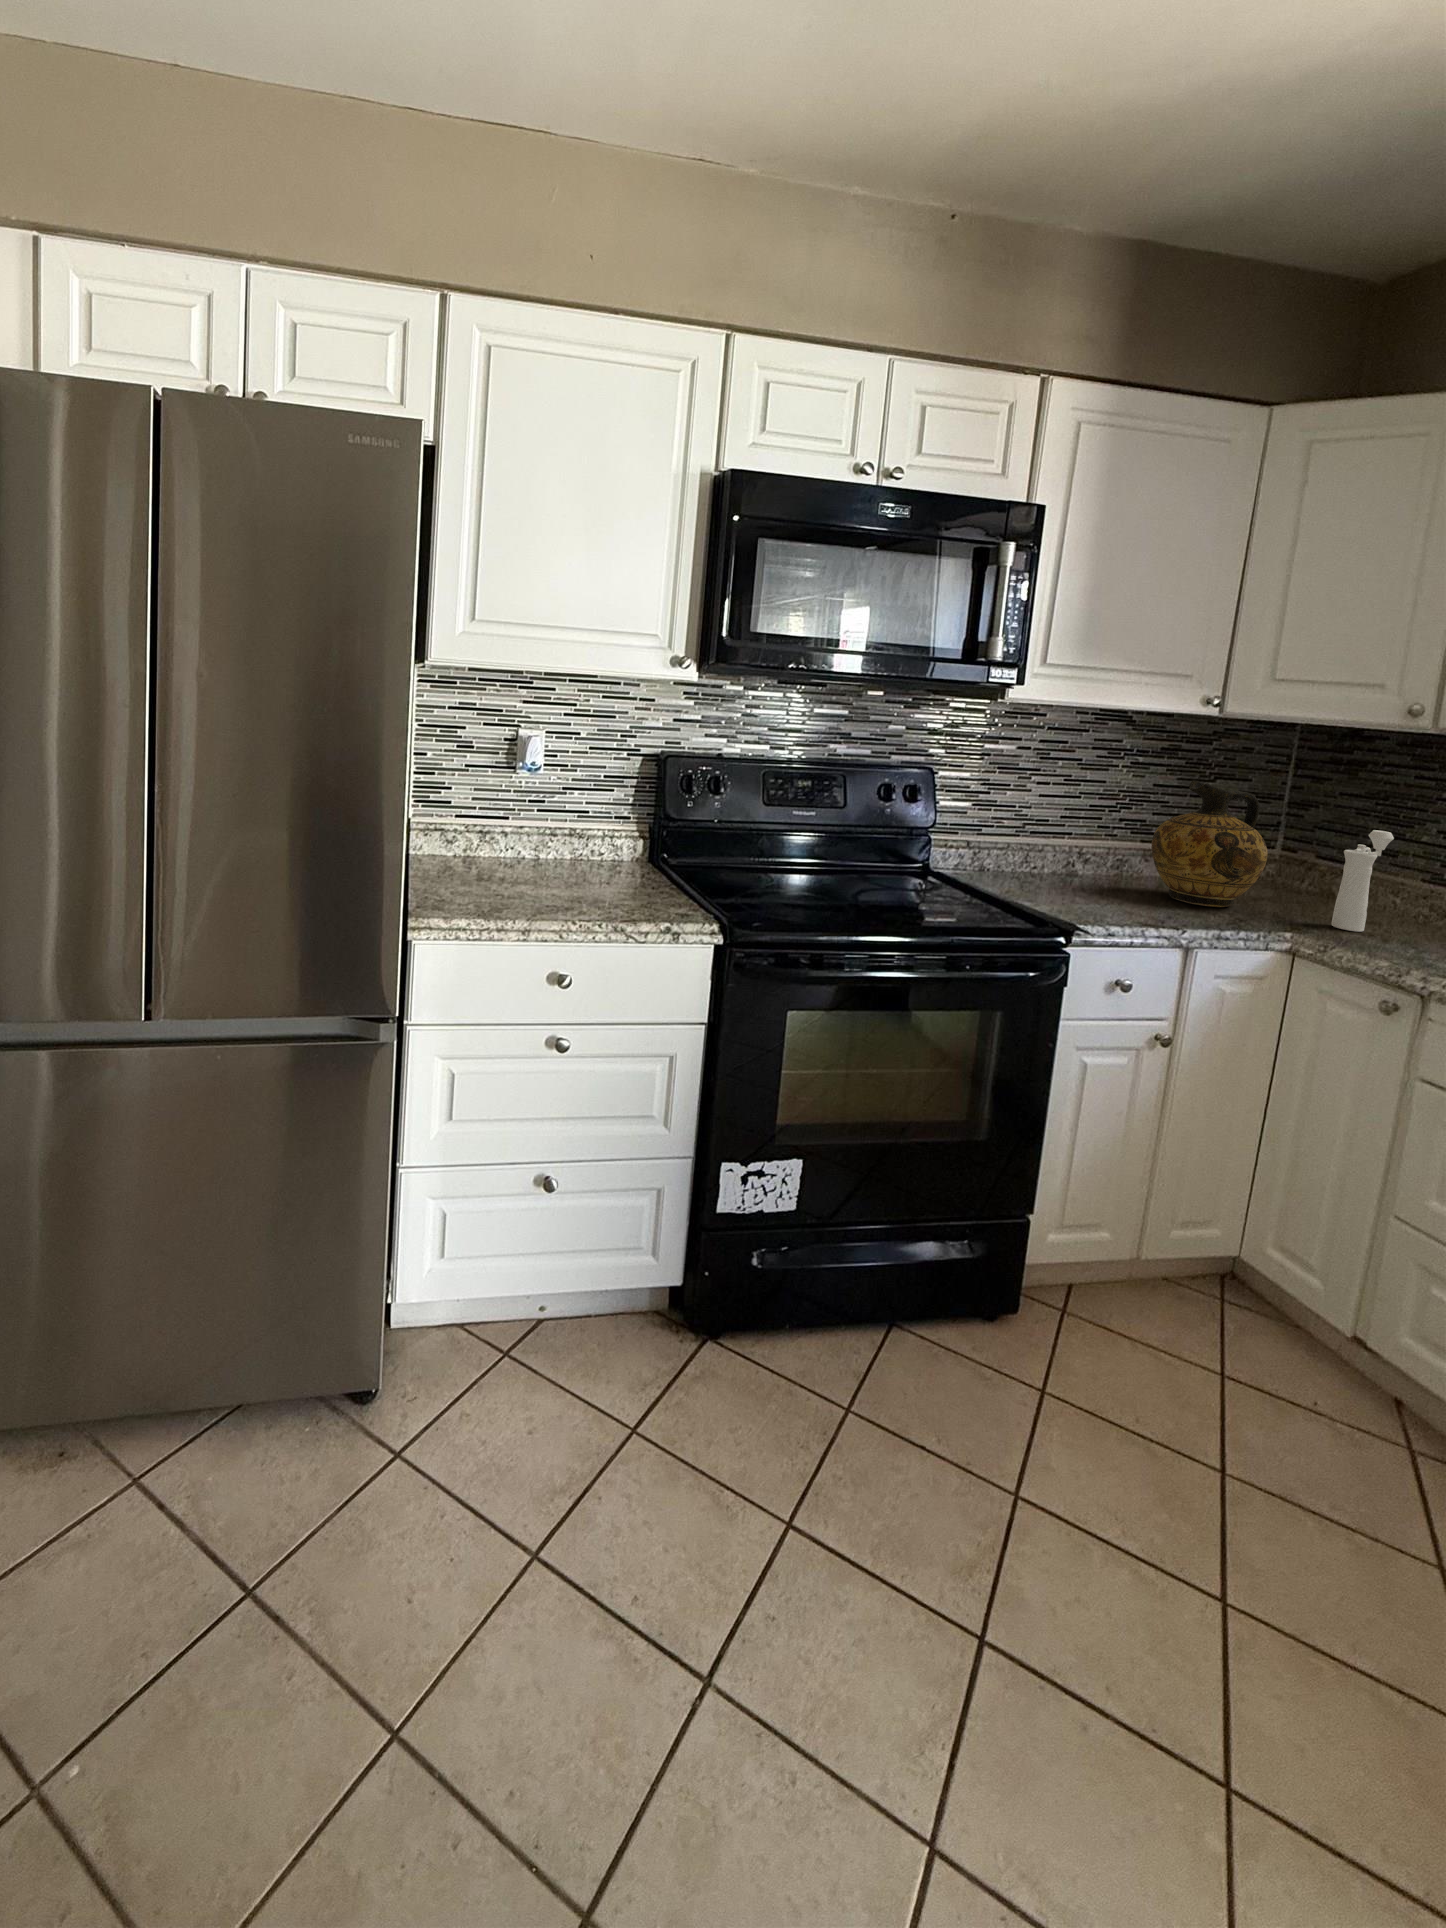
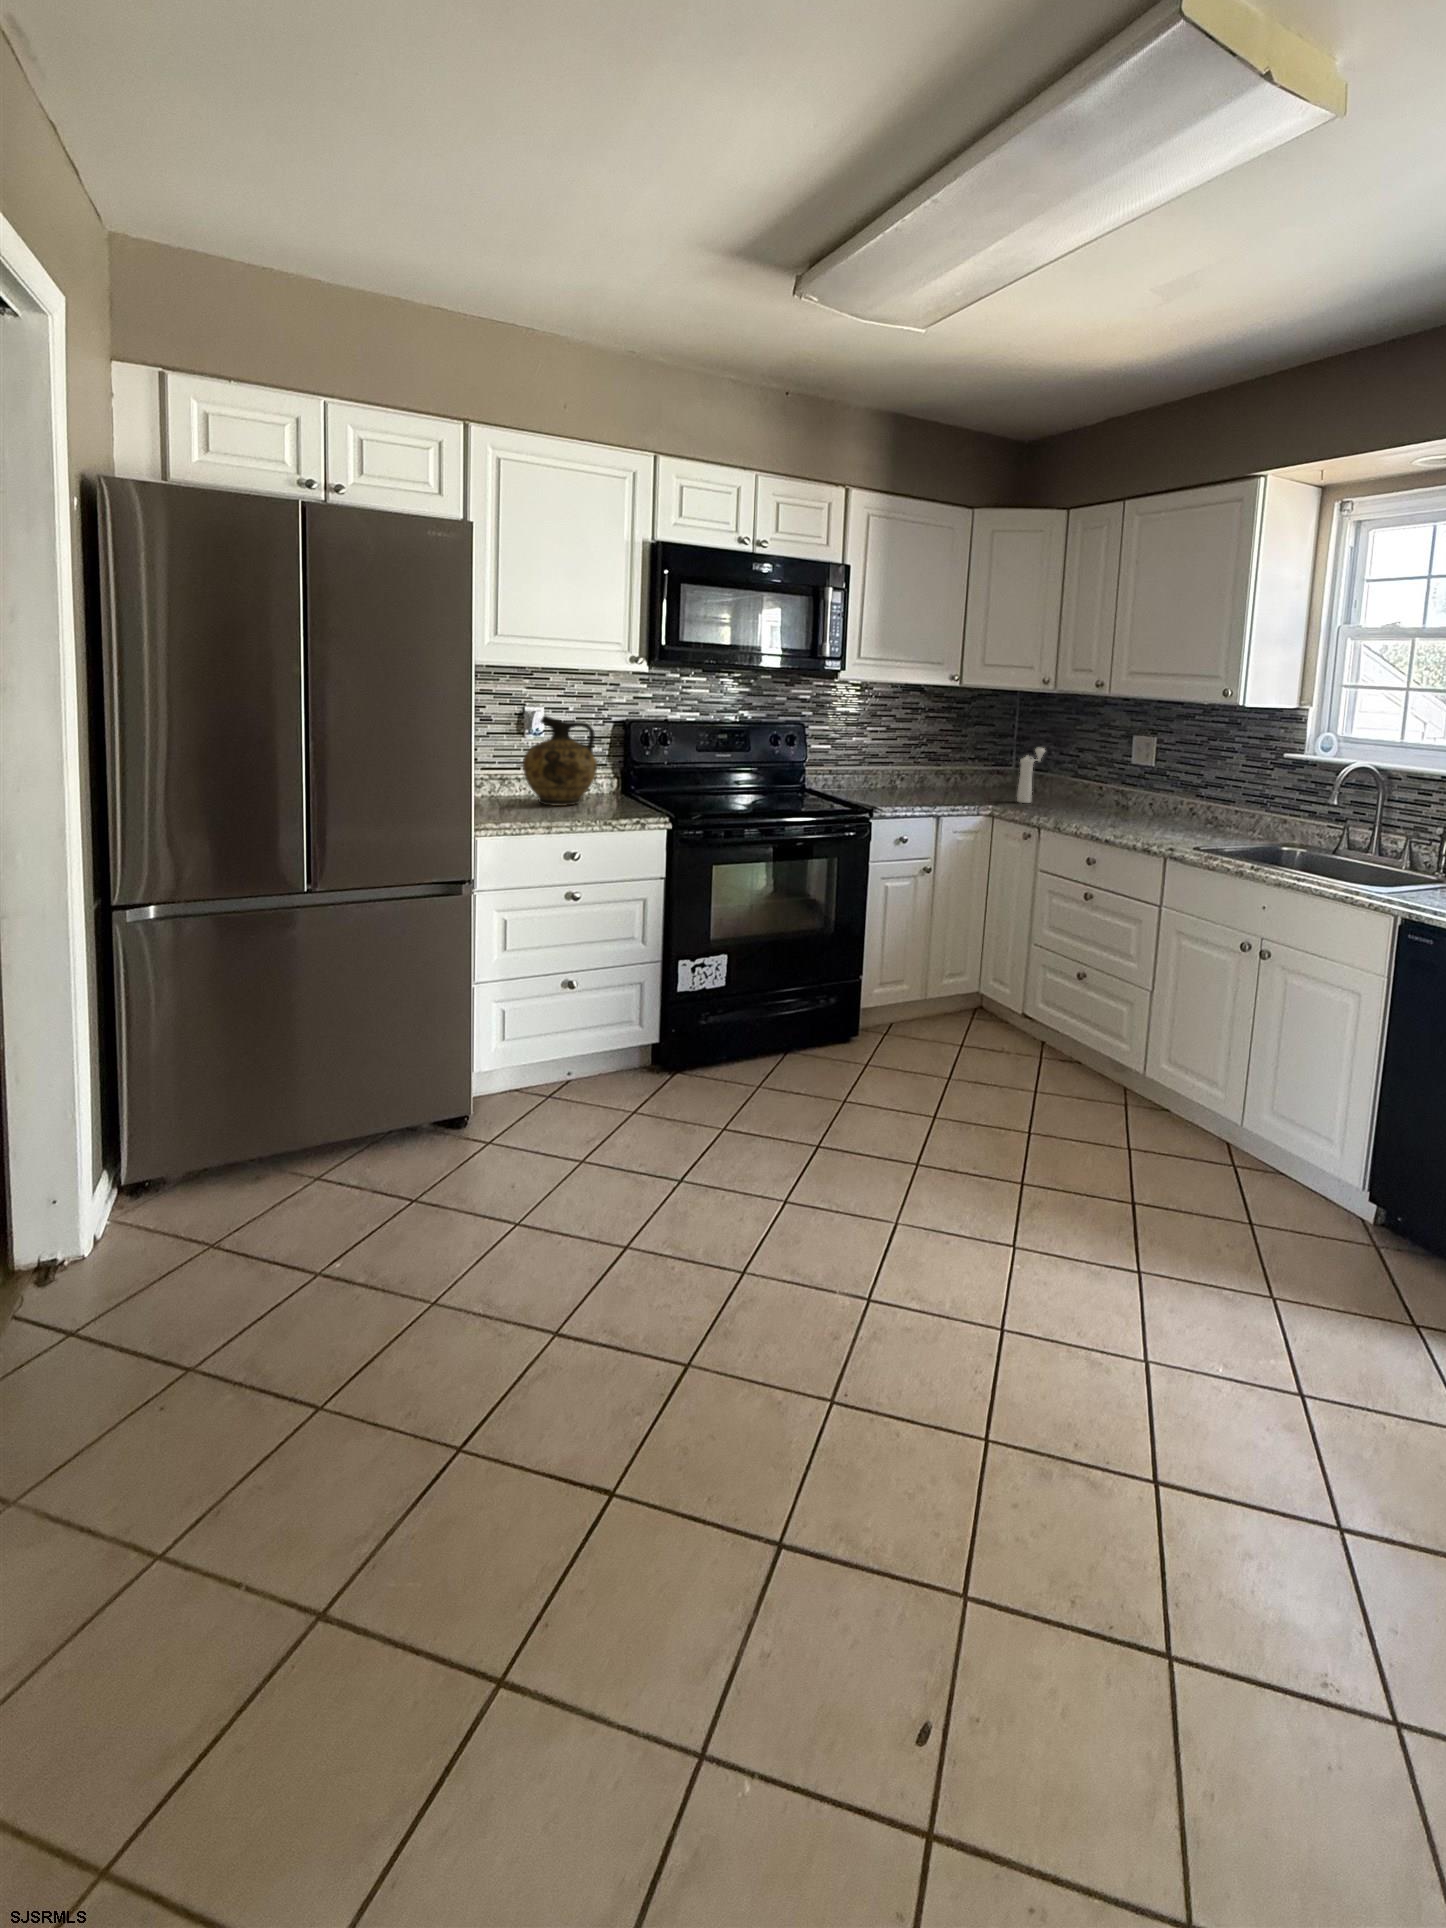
ceramic jug: present [1152,781,1268,907] -> present [523,716,597,806]

